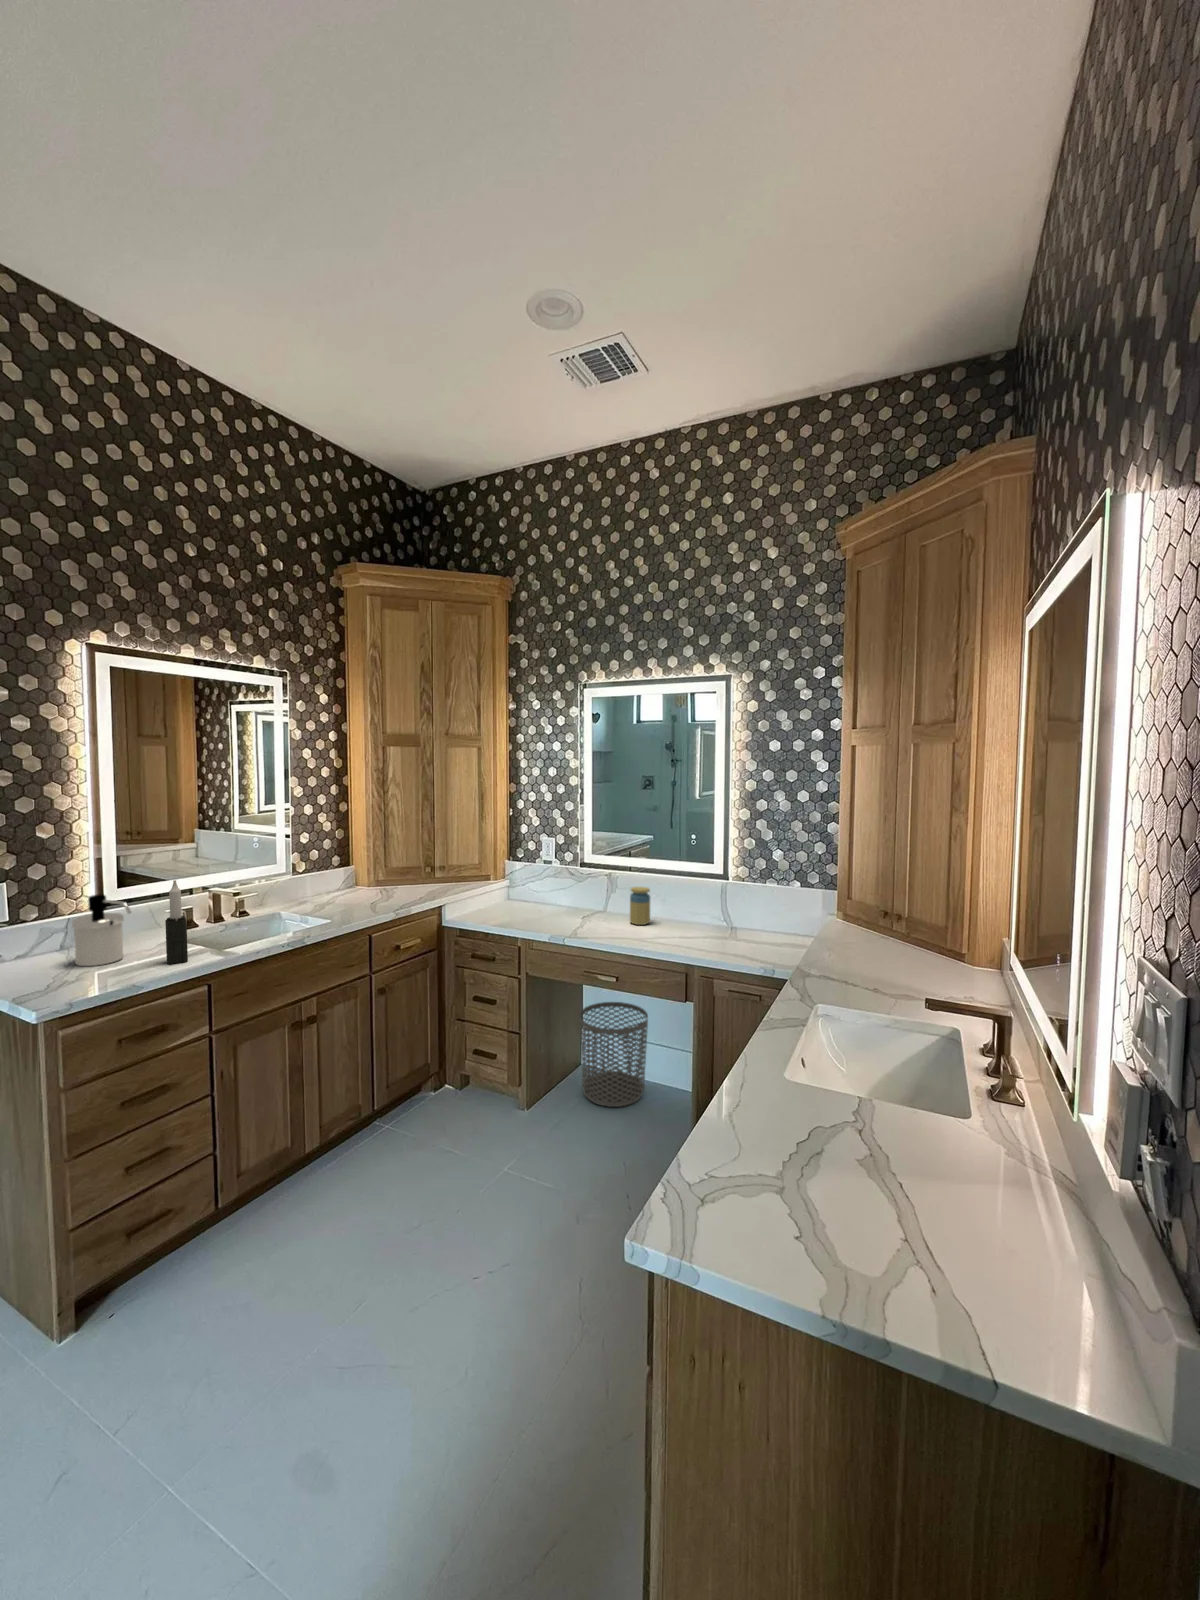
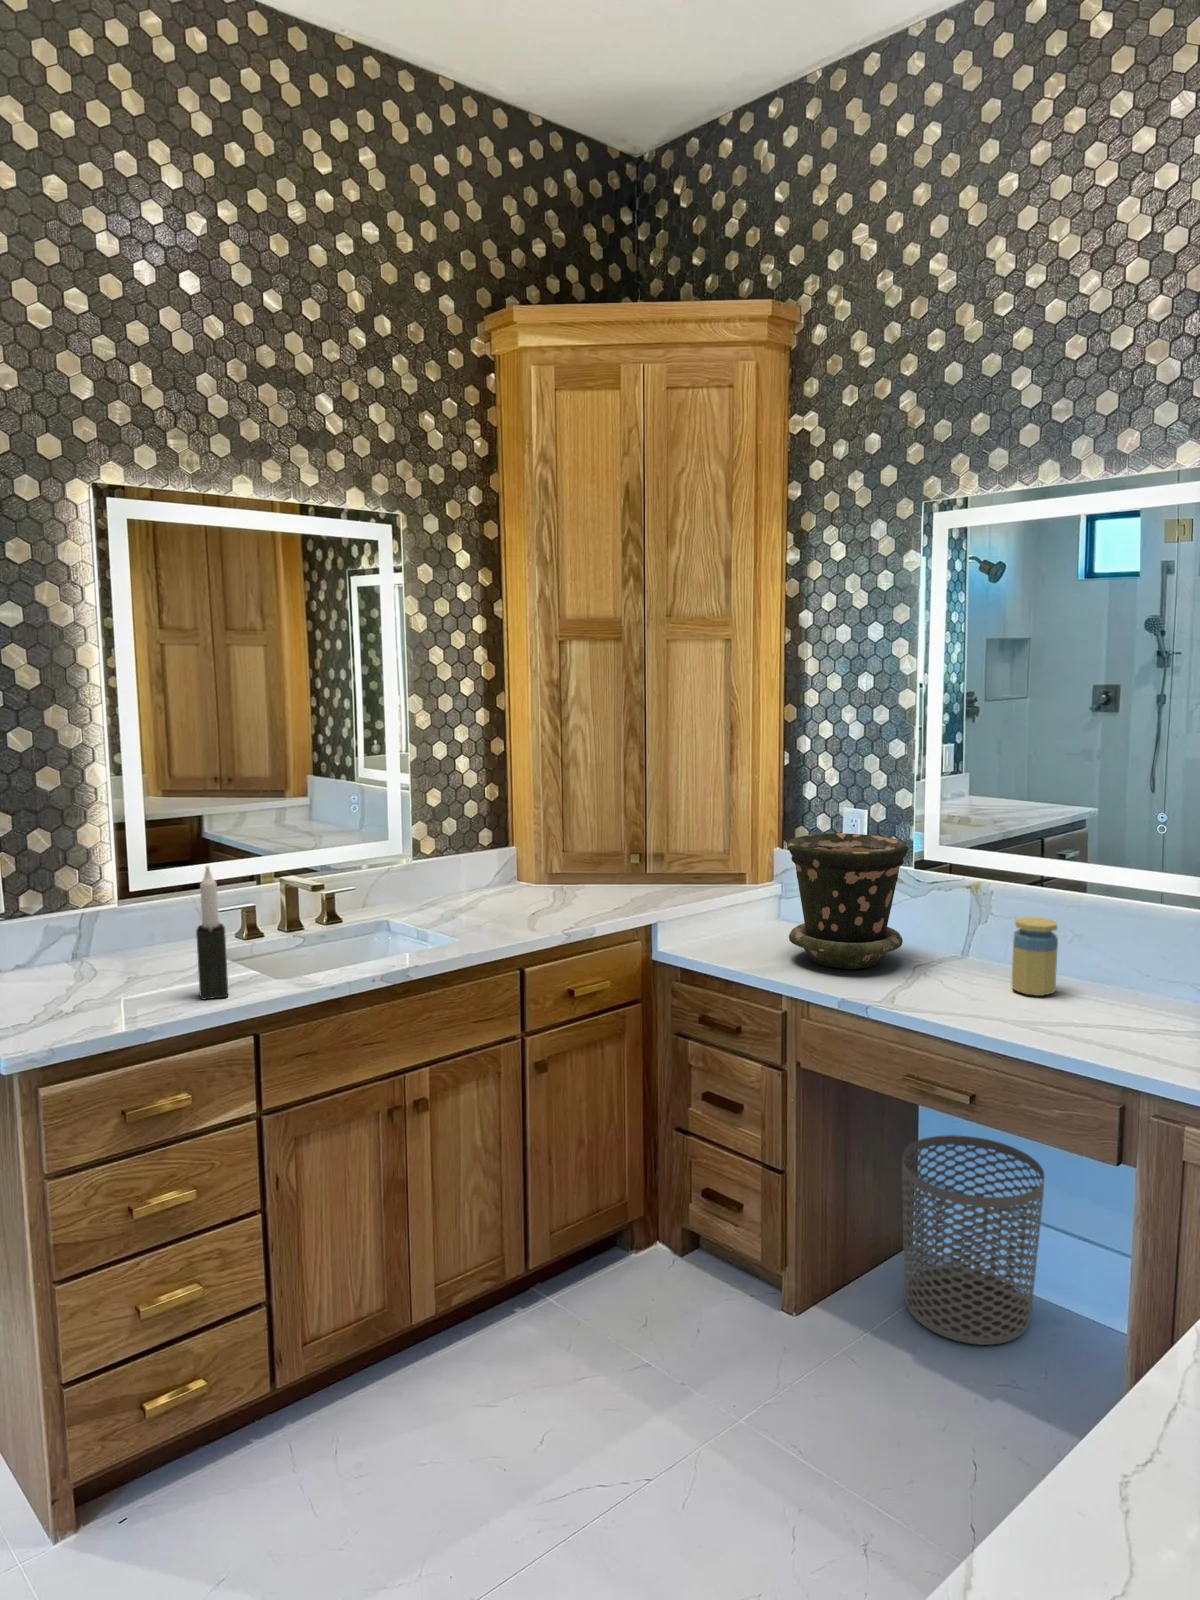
flower pot: none [517,850,578,920] -> present [787,833,909,969]
soap dispenser: present [72,895,131,966] -> none [77,882,150,991]

